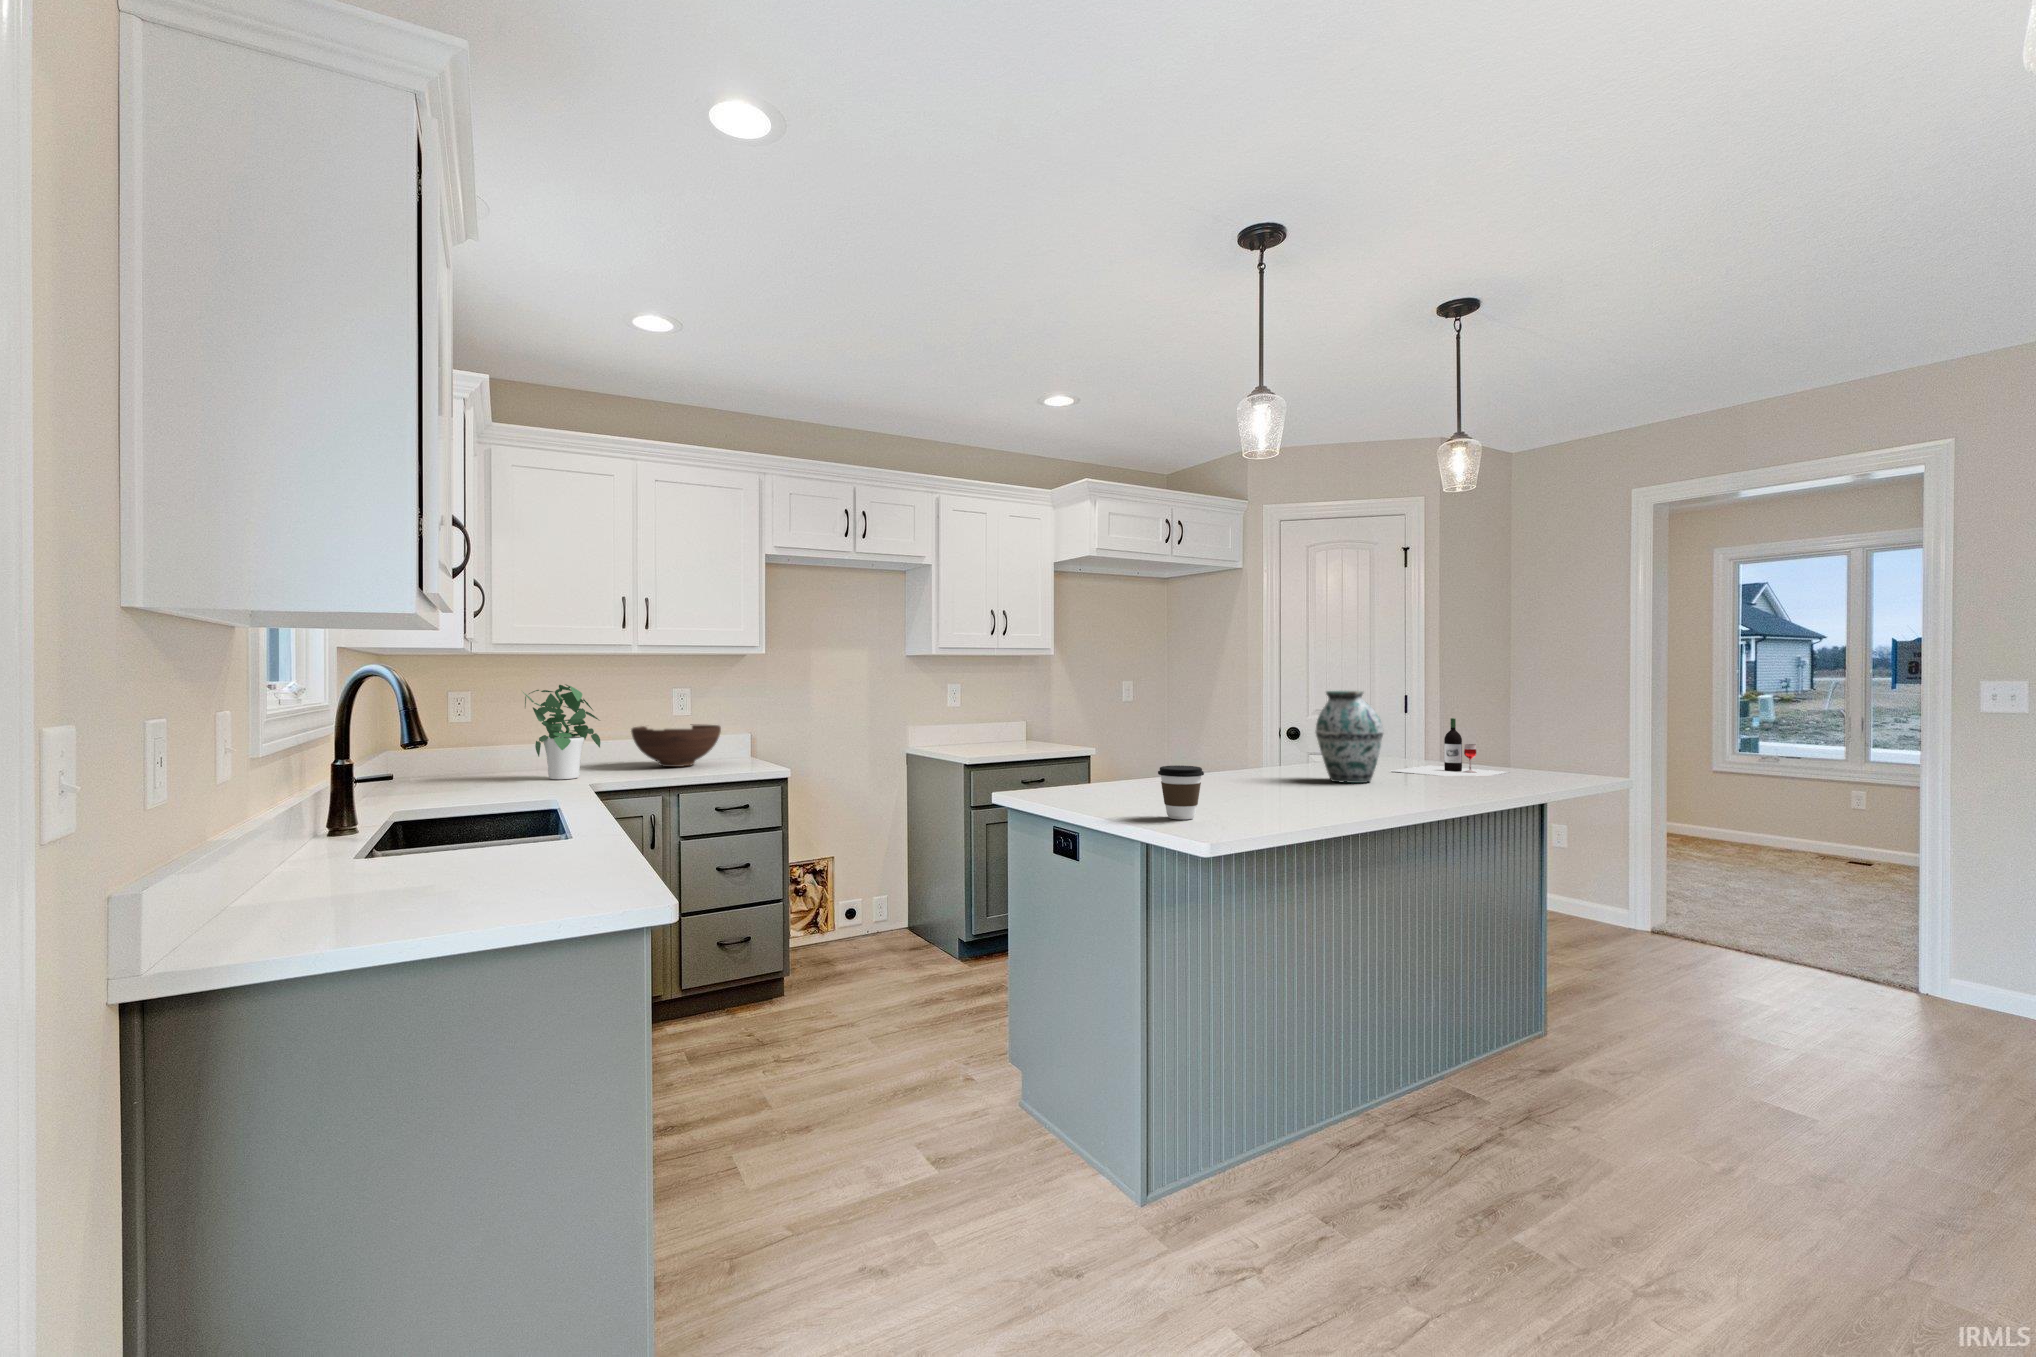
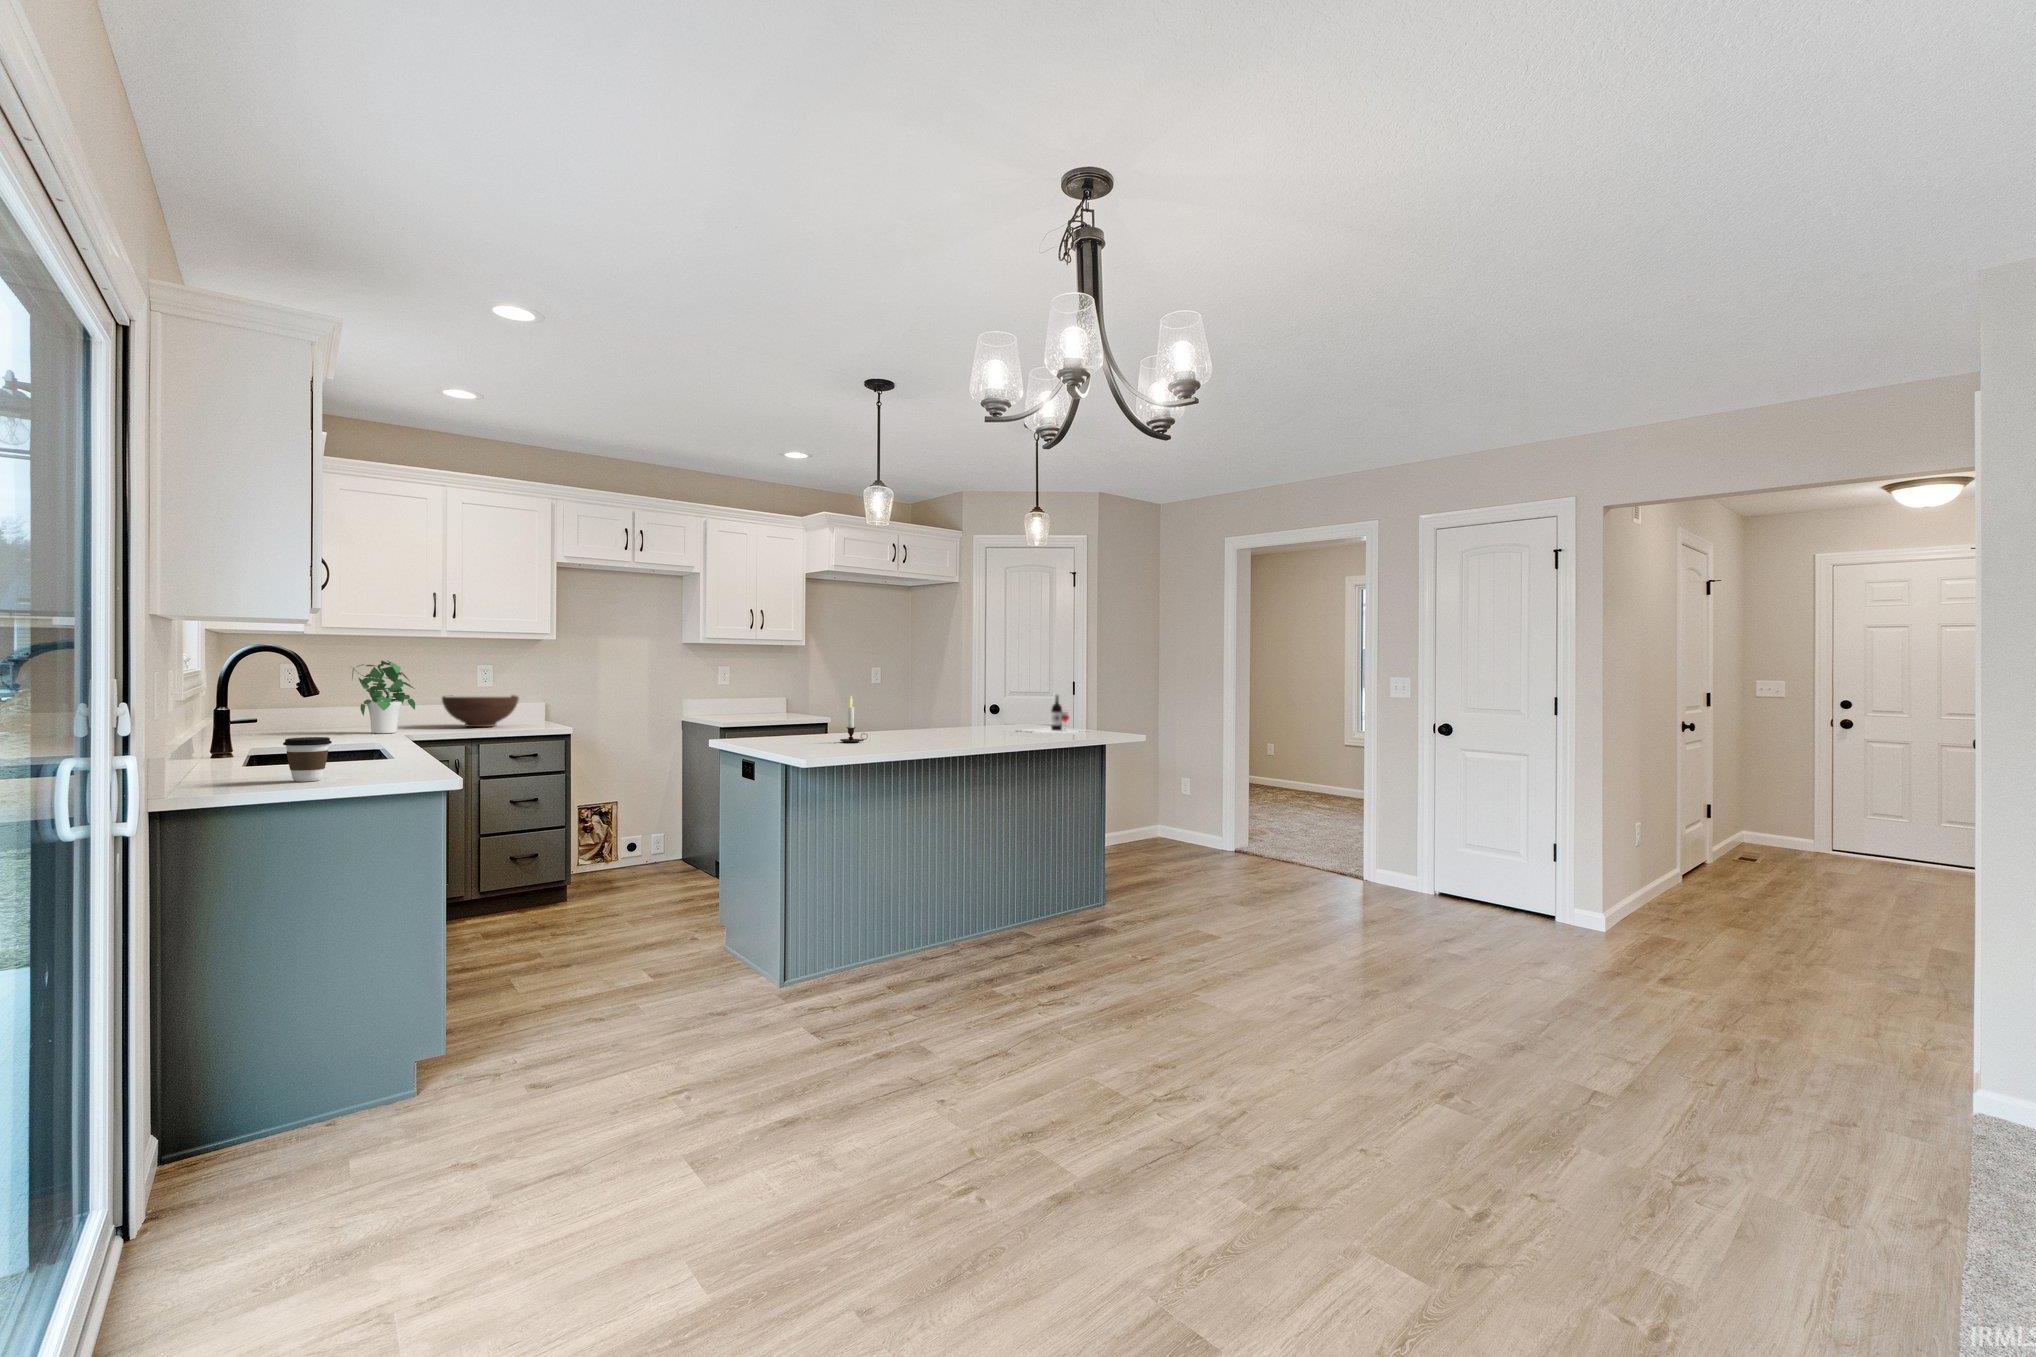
vase: present [1315,691,1384,783] -> none [947,674,990,735]
candle: none [1203,729,1247,804] -> present [840,696,868,743]
coffee cup: present [1158,765,1204,820] -> present [283,737,332,782]

